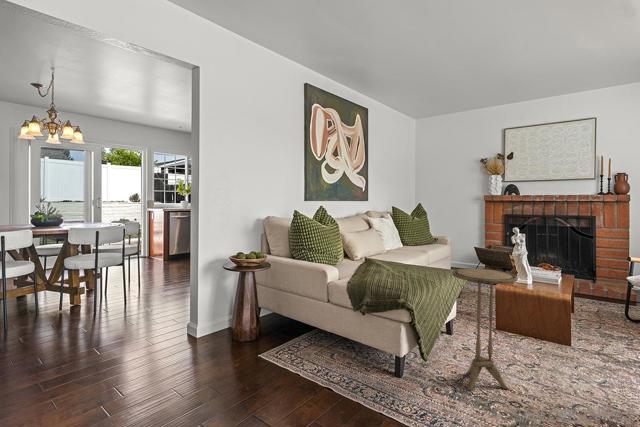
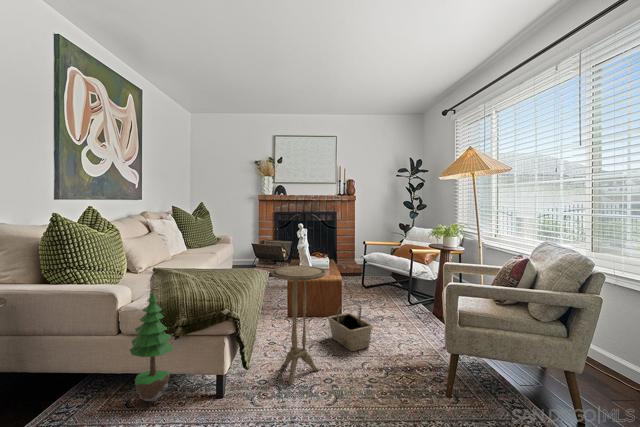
potted tree: none [332,273,364,362] -> present [130,292,173,401]
basket: none [538,327,601,389] -> present [328,303,372,351]

